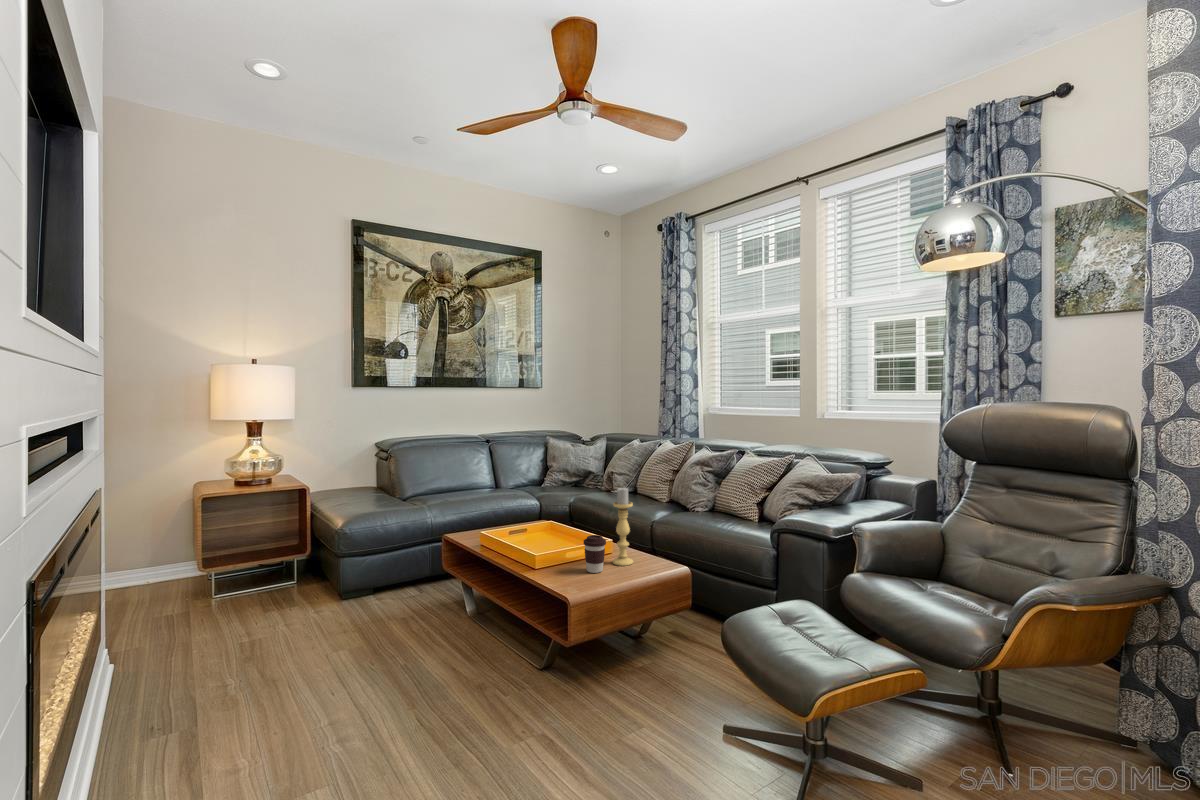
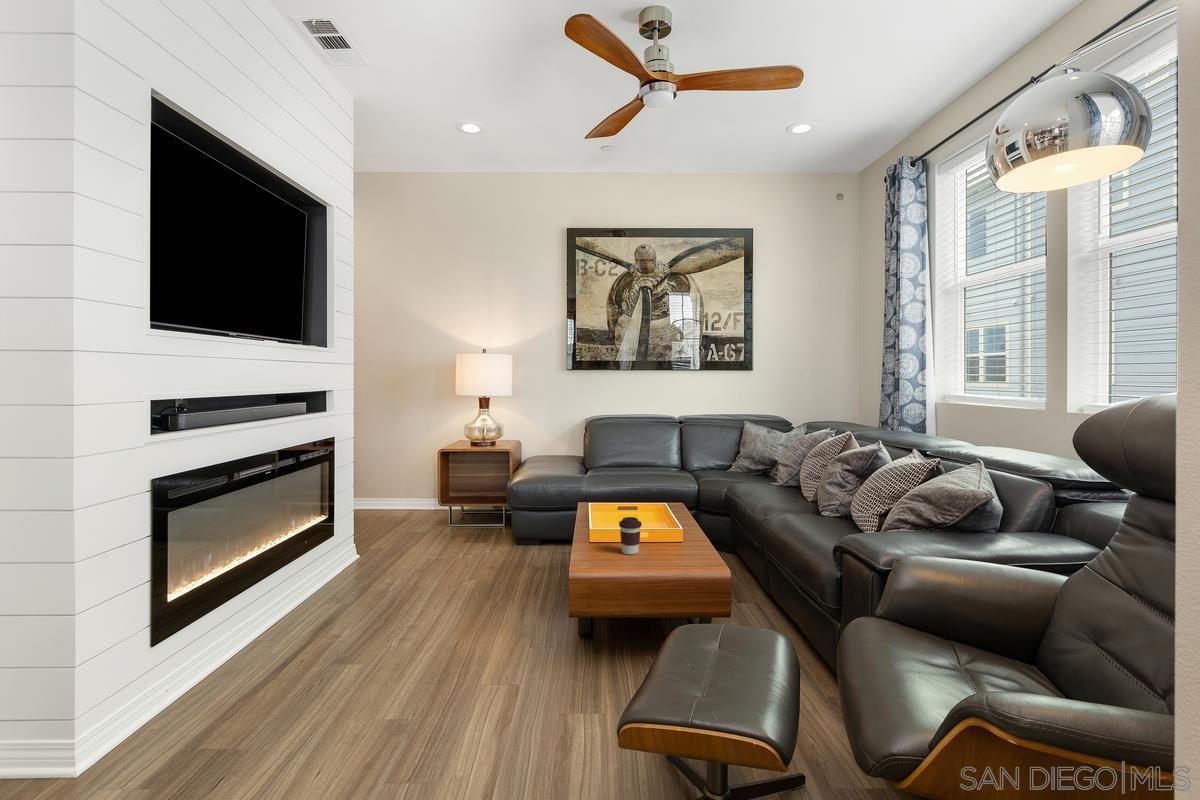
candle holder: present [612,487,633,566] -> none [657,473,679,554]

